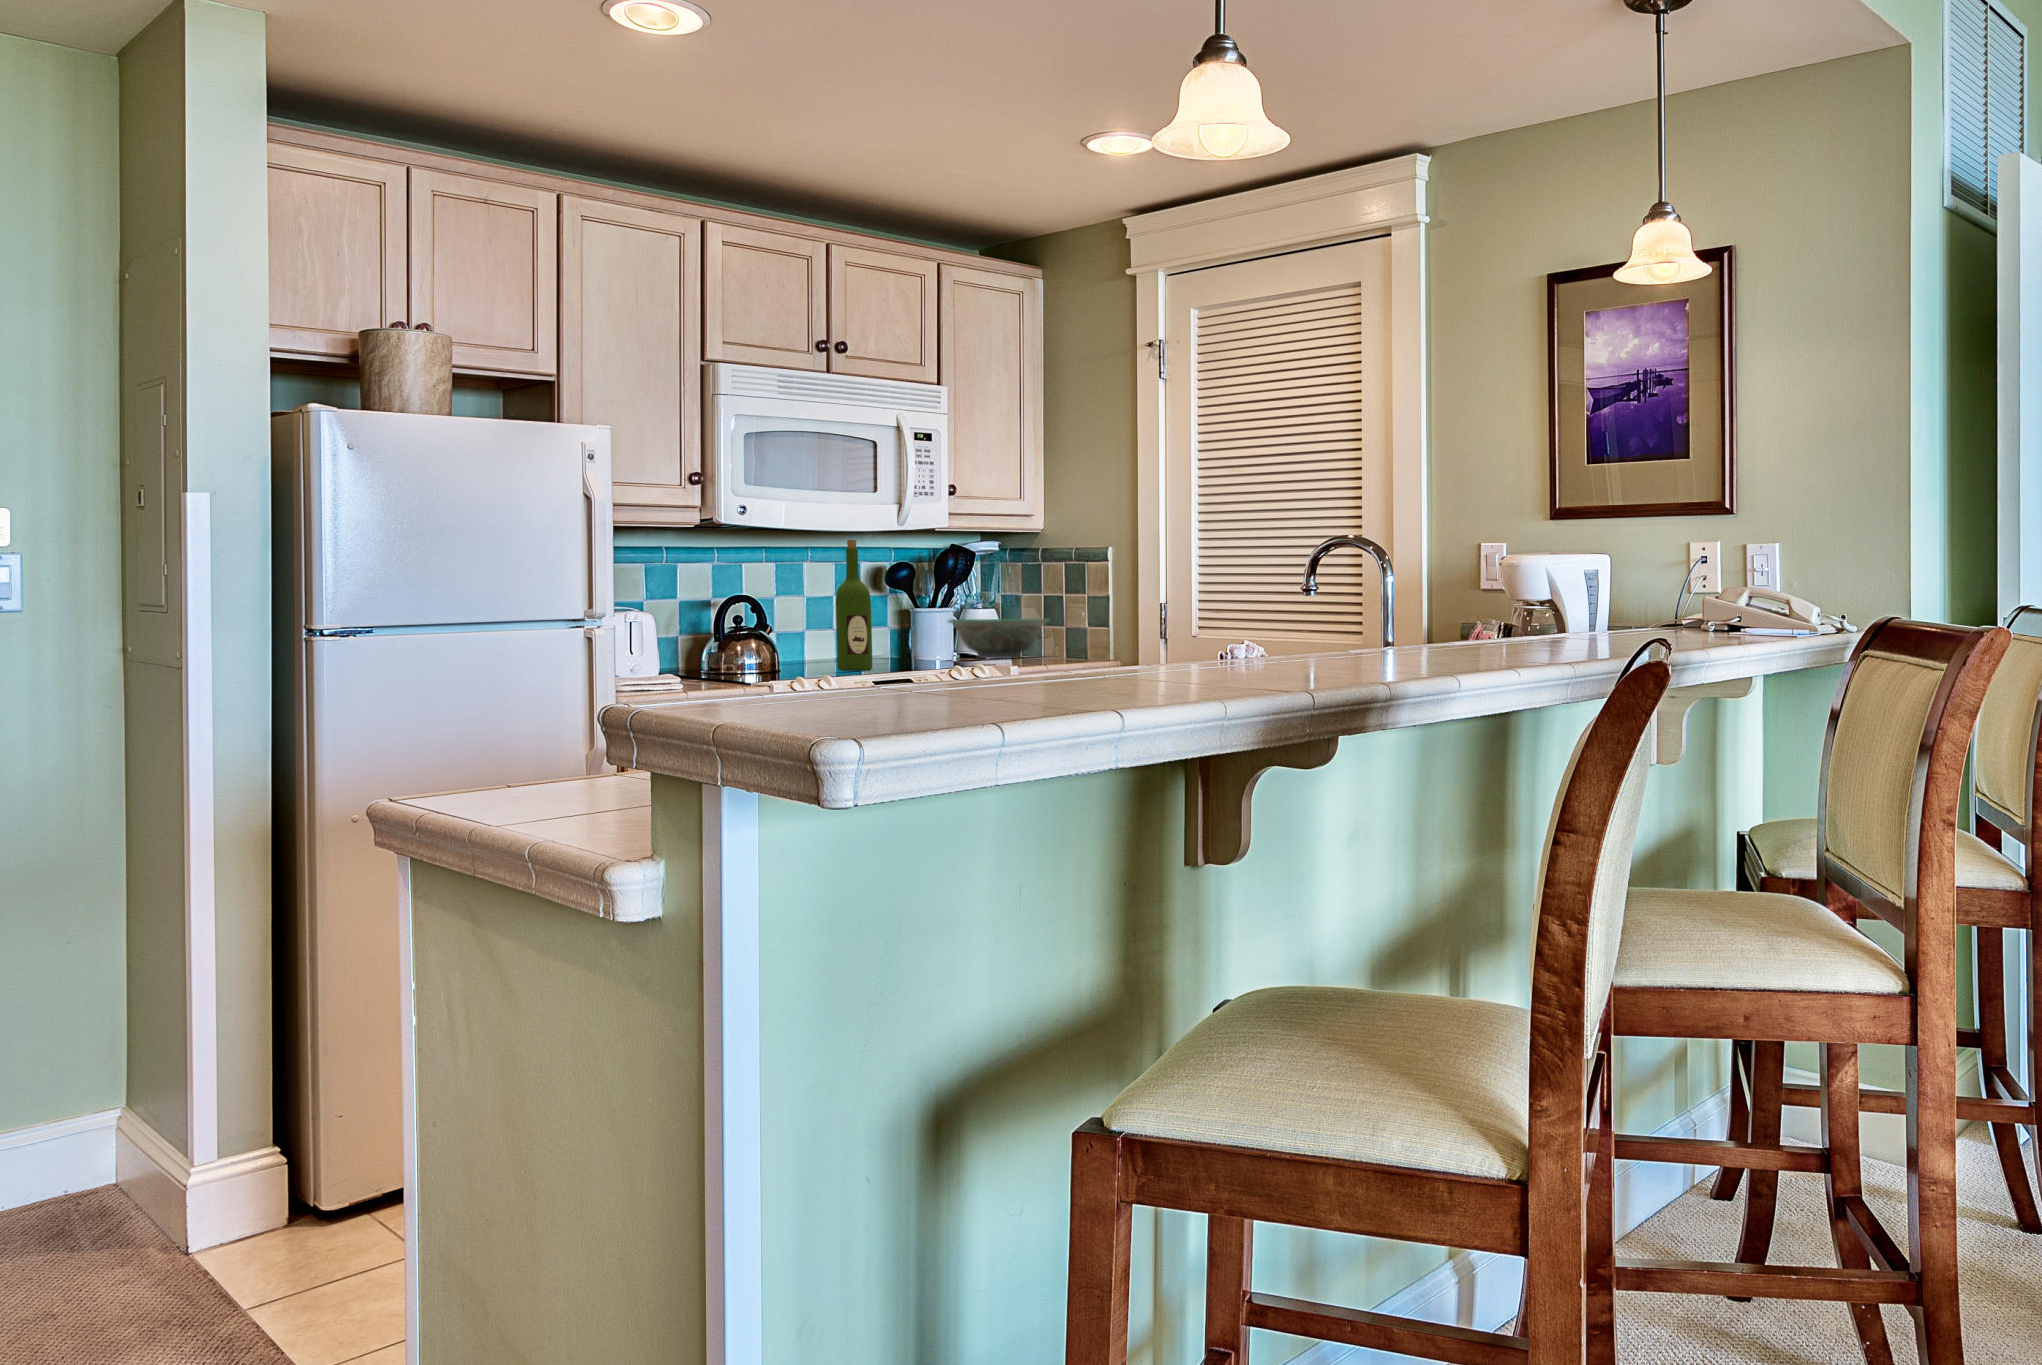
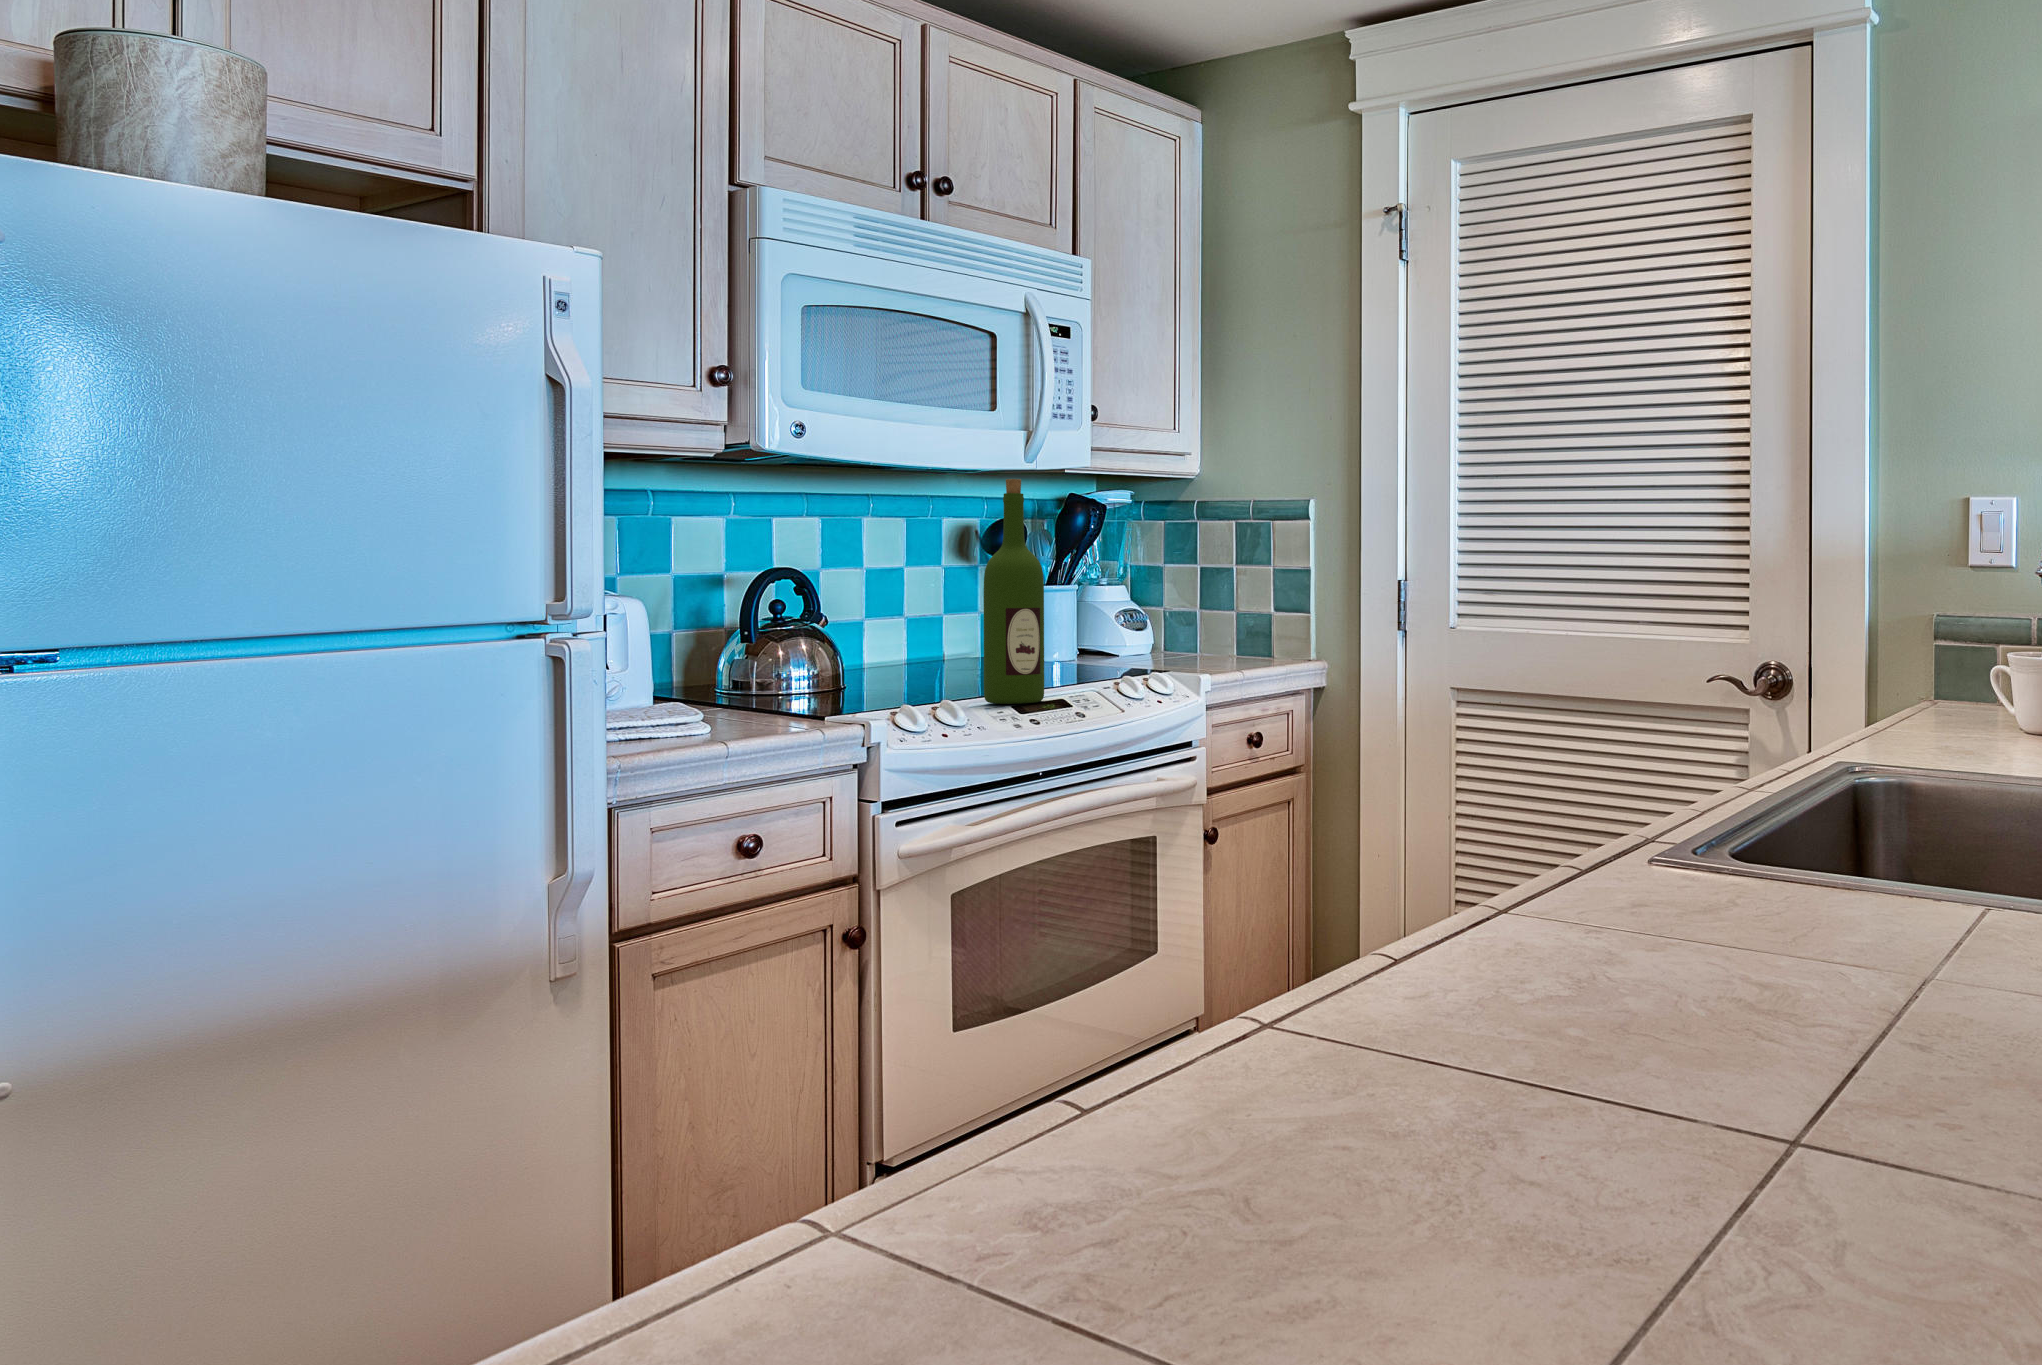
decorative bowl: present [948,619,1049,659] -> none [1072,599,1221,657]

